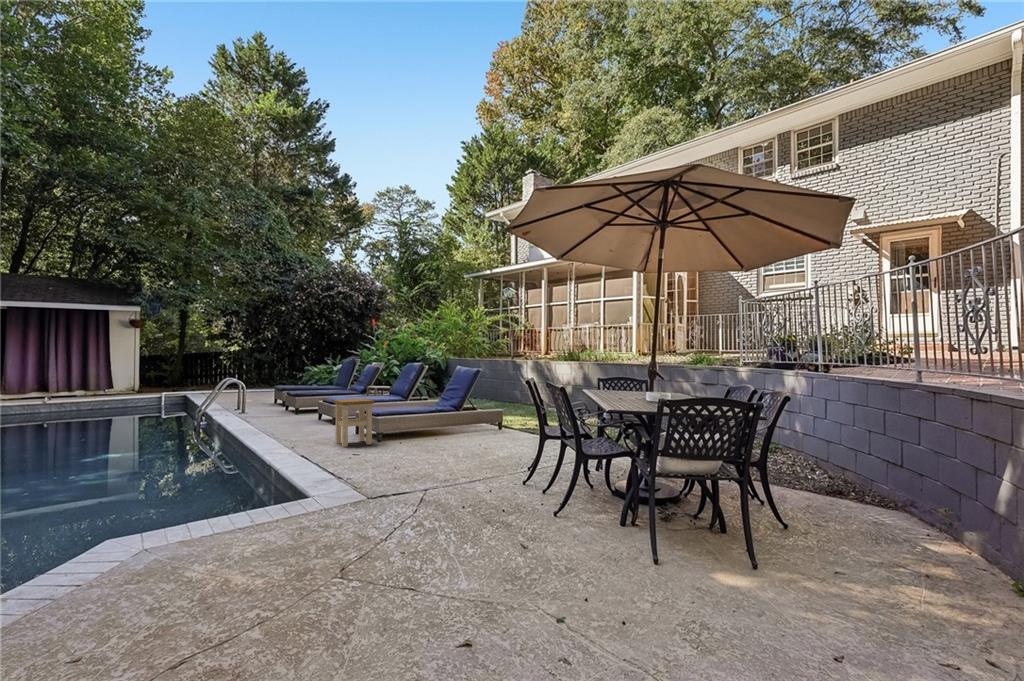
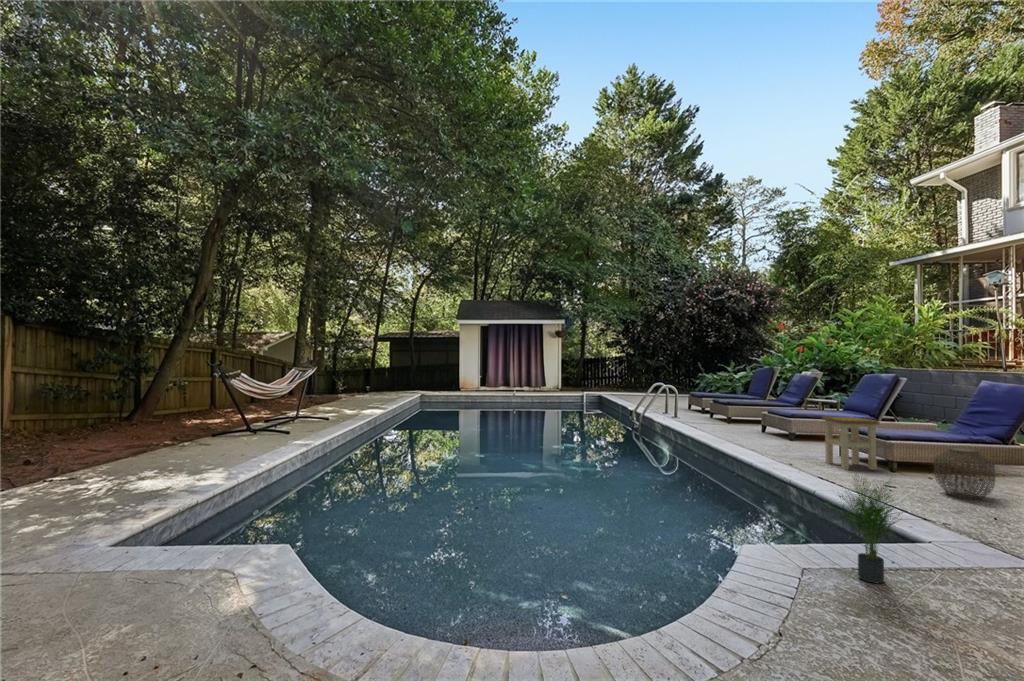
woven basket: none [392,417,430,459] -> present [934,447,995,499]
potted plant: none [159,444,246,557] -> present [827,479,903,583]

